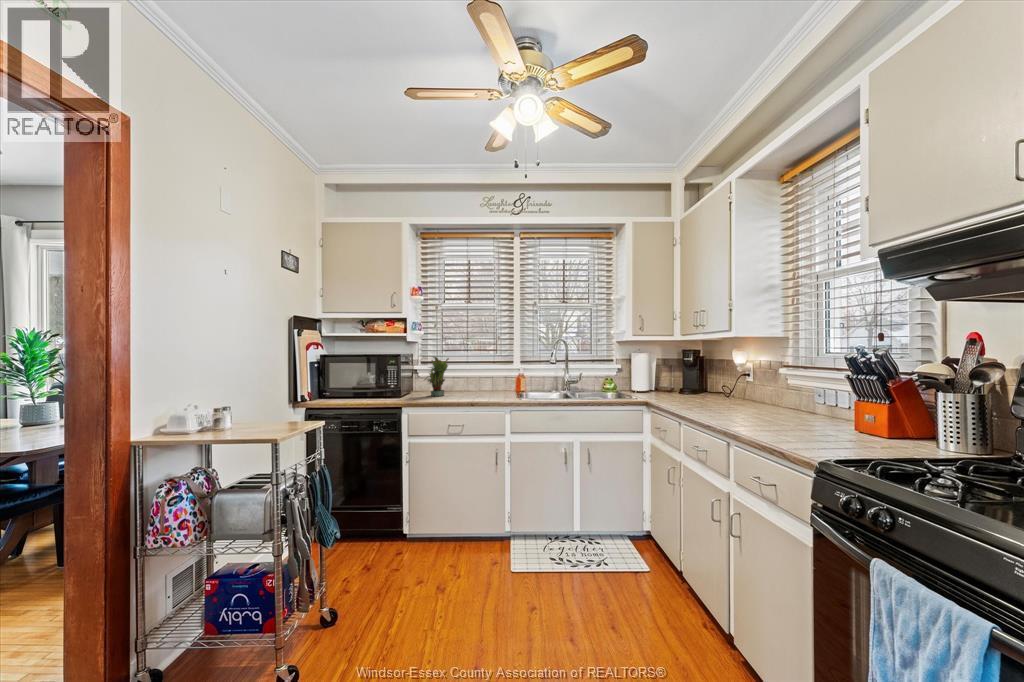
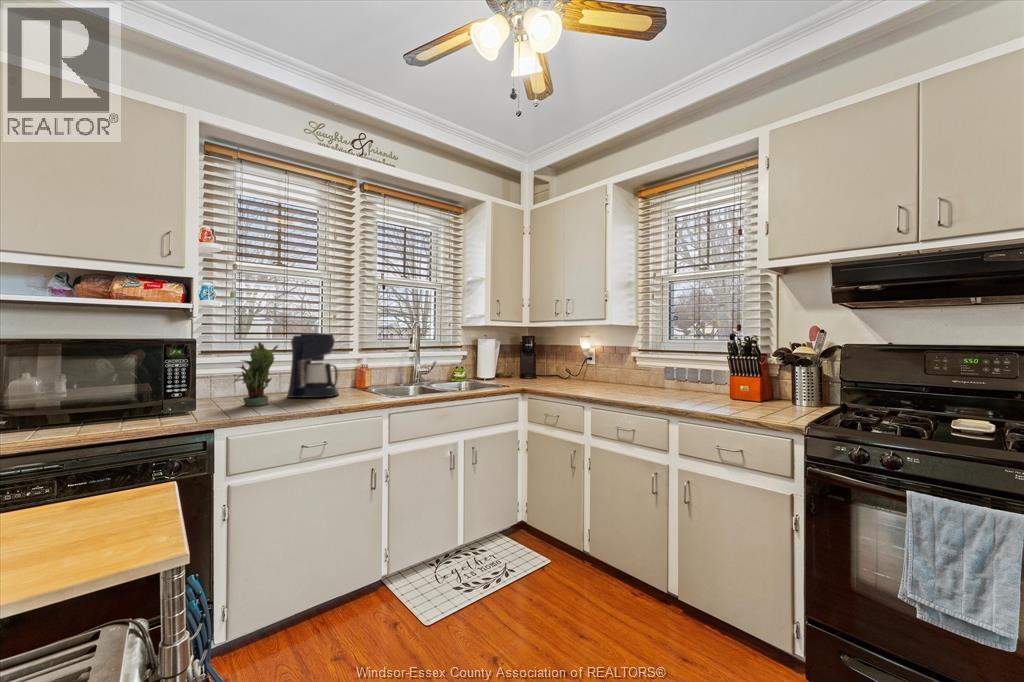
coffee maker: none [462,349,496,394] -> present [287,333,339,398]

